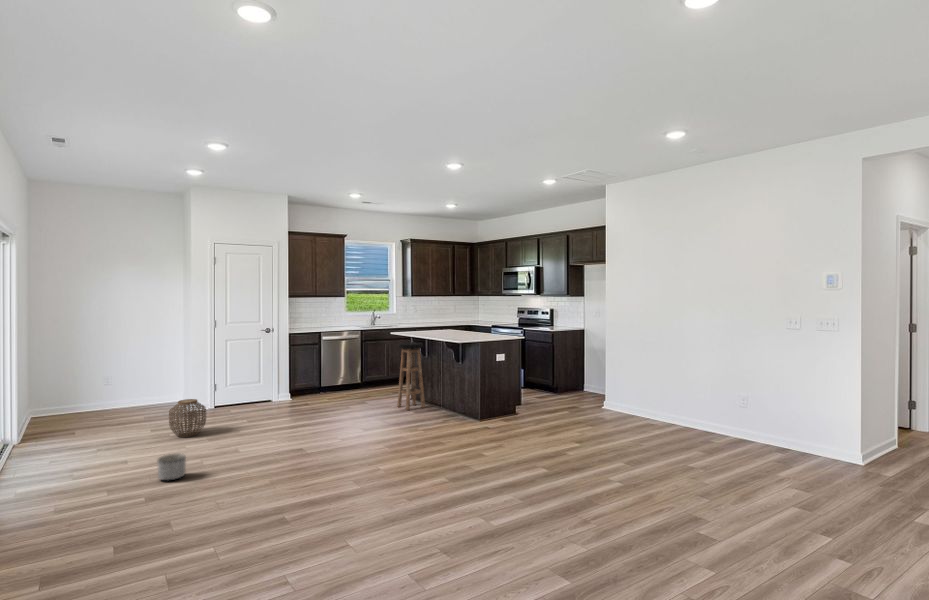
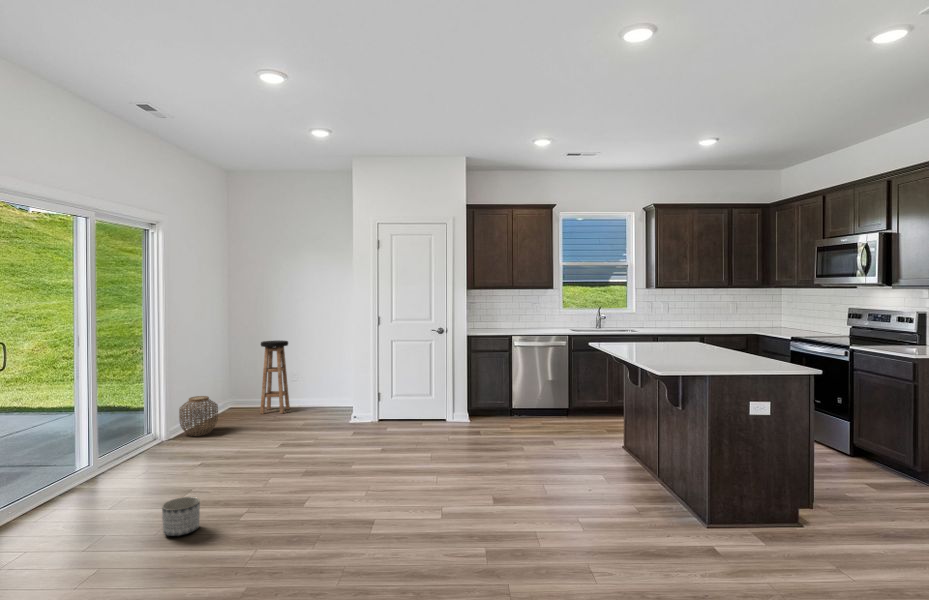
bar stool: present [397,343,425,410] -> present [260,340,290,414]
woven basket: present [169,399,206,437] -> present [179,396,218,436]

